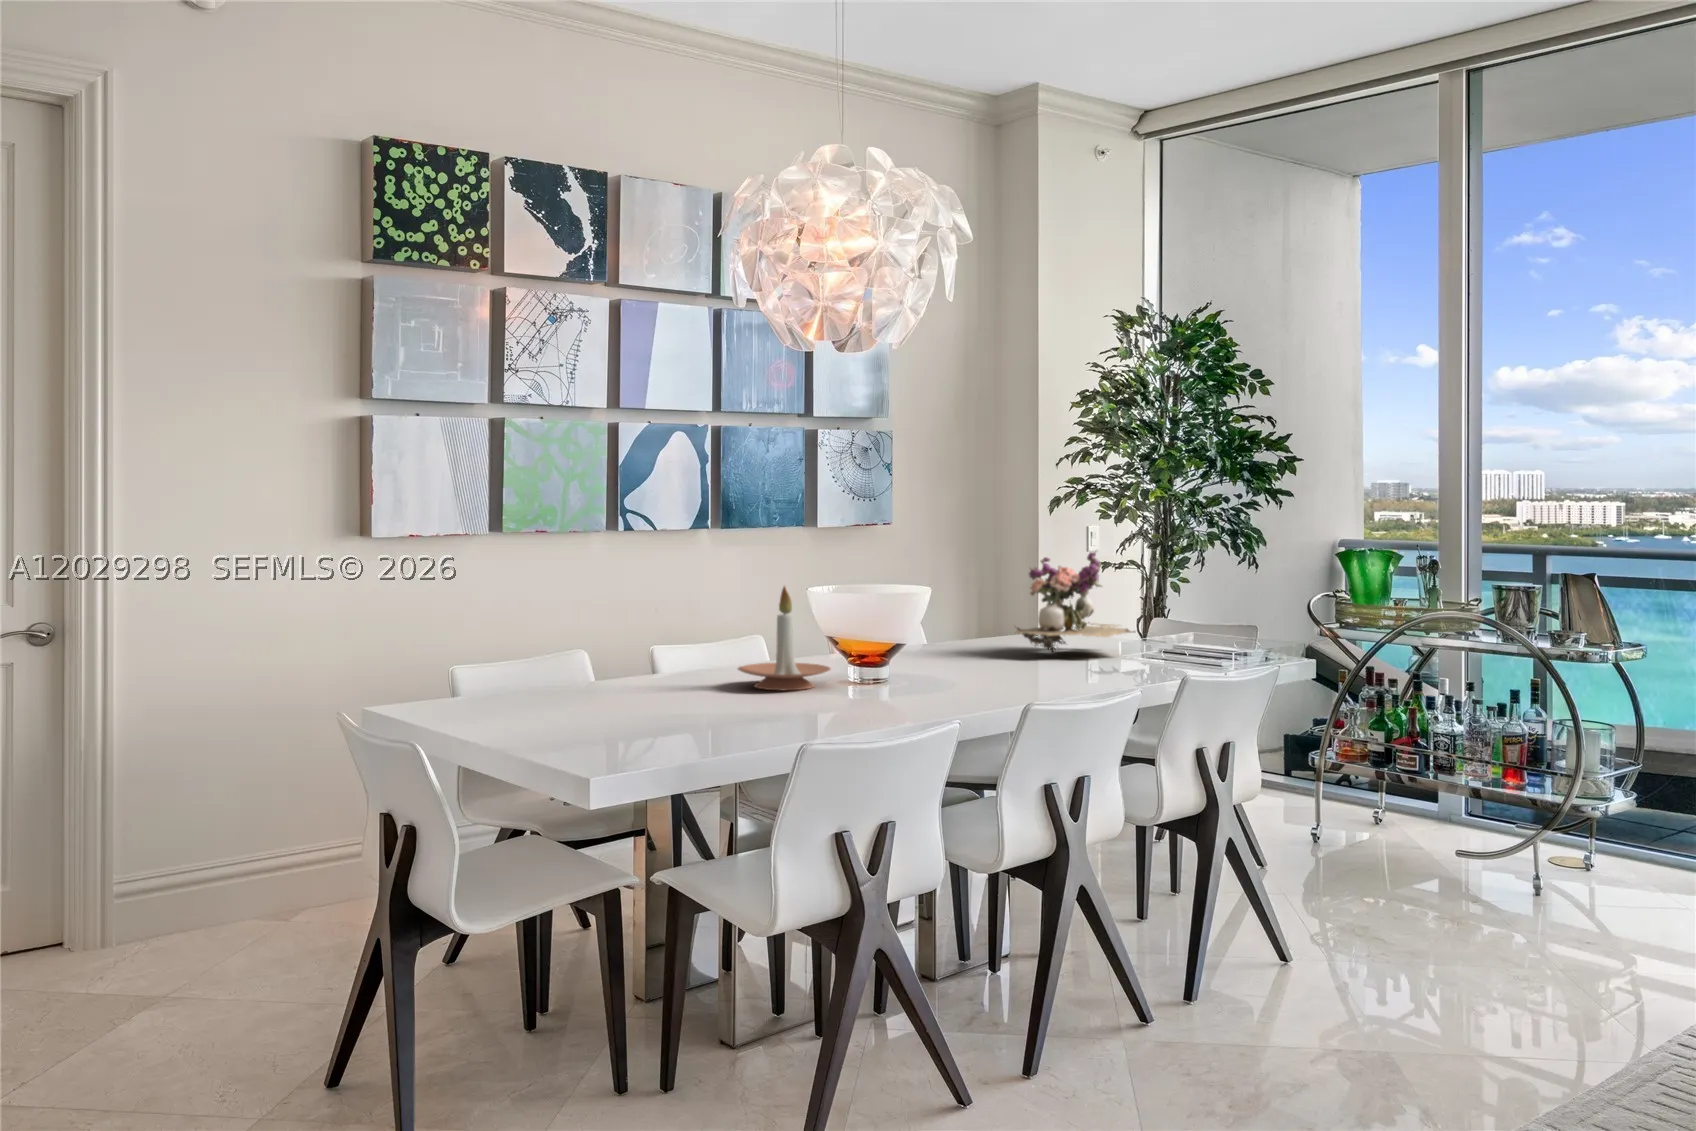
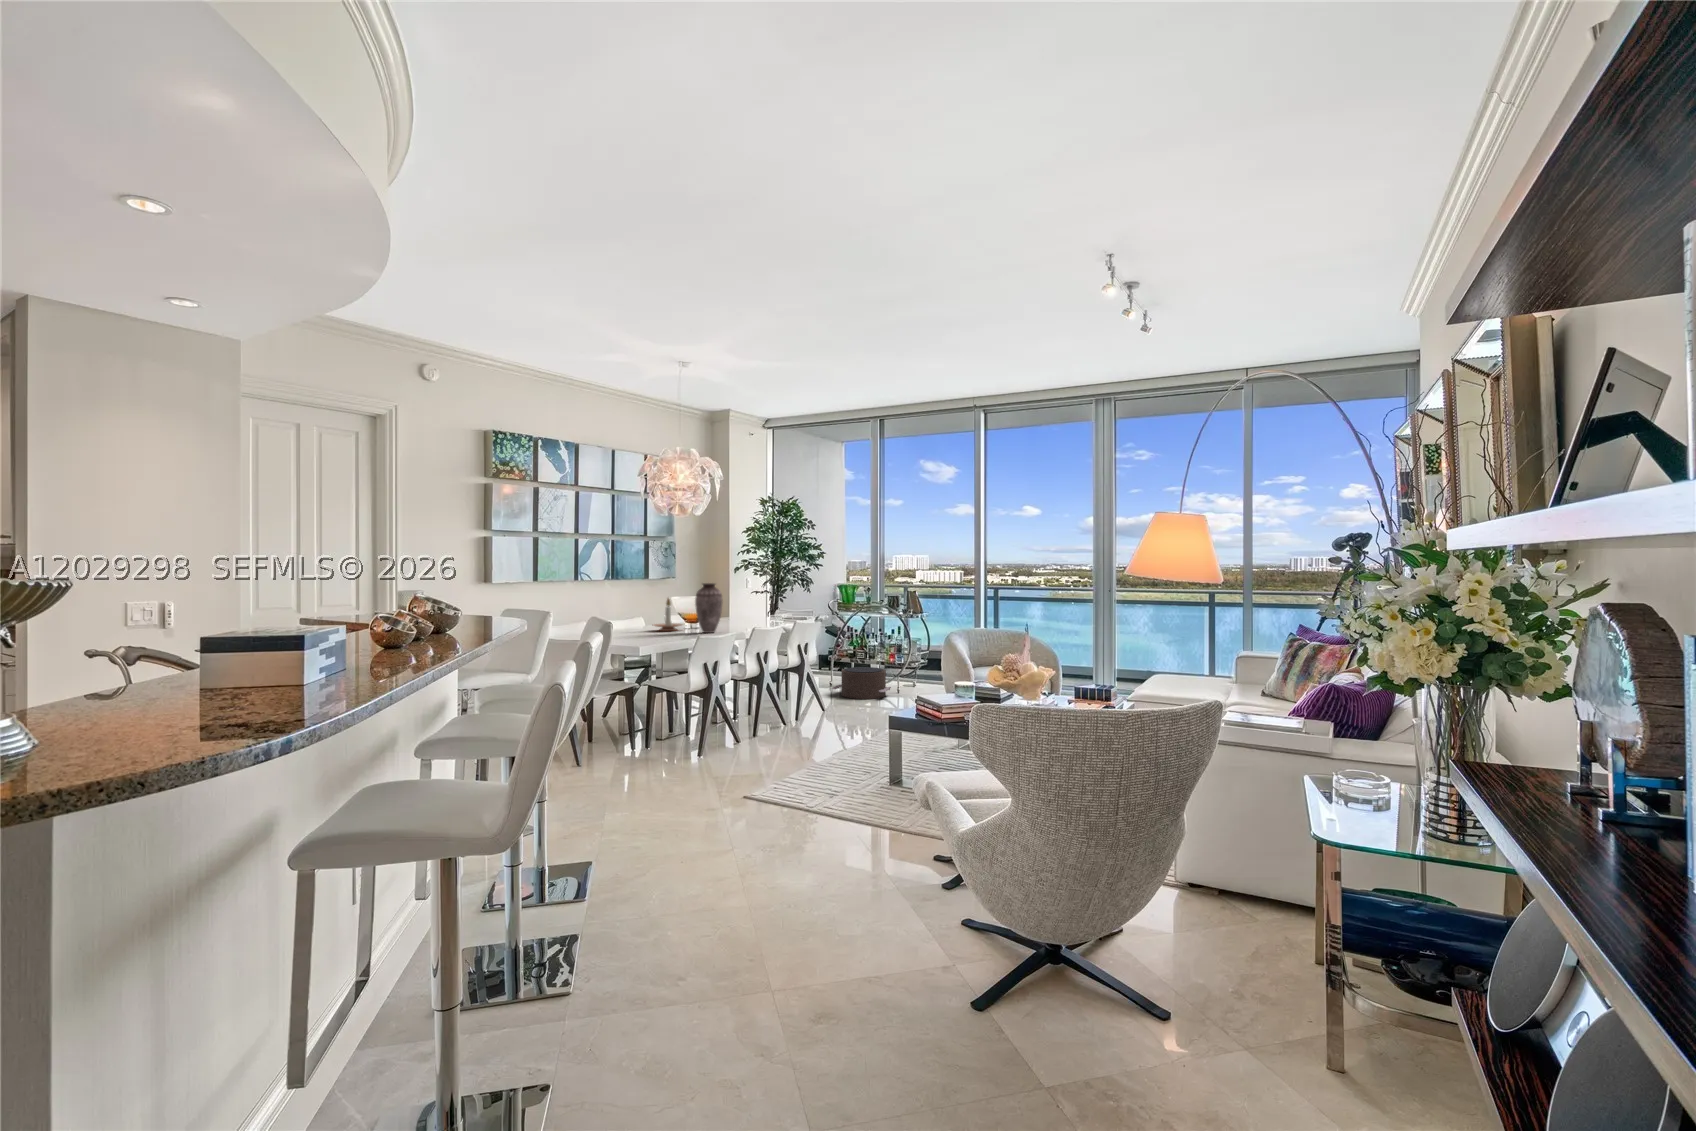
vase: none [841,547,928,709] -> present [695,583,723,633]
flower arrangement: present [1017,551,1135,652] -> none [735,585,776,621]
pouf: none [1309,797,1505,907] -> present [832,667,891,699]

